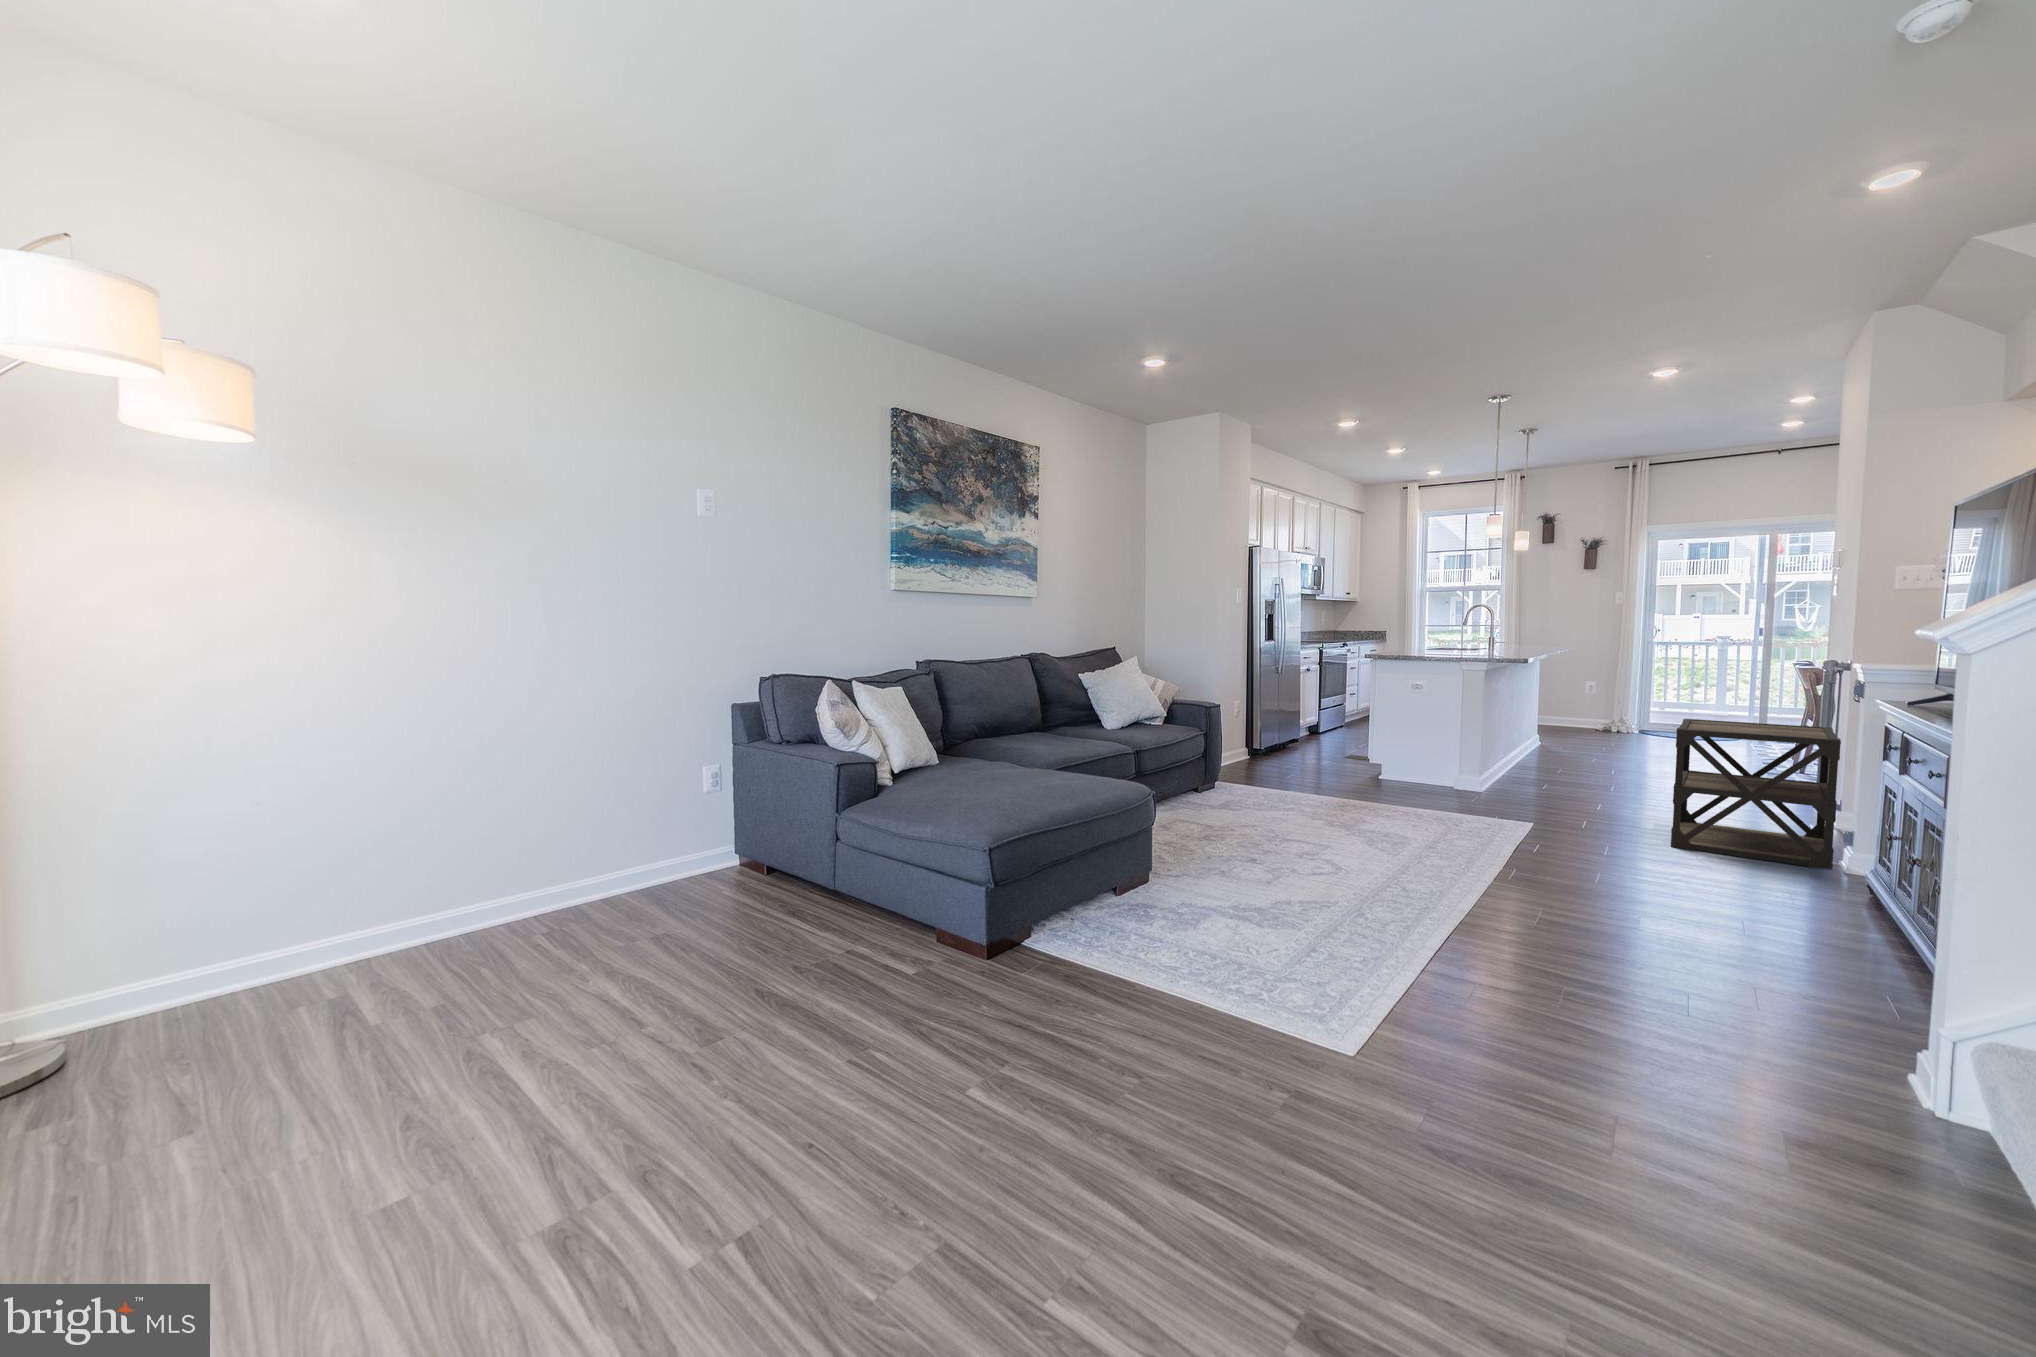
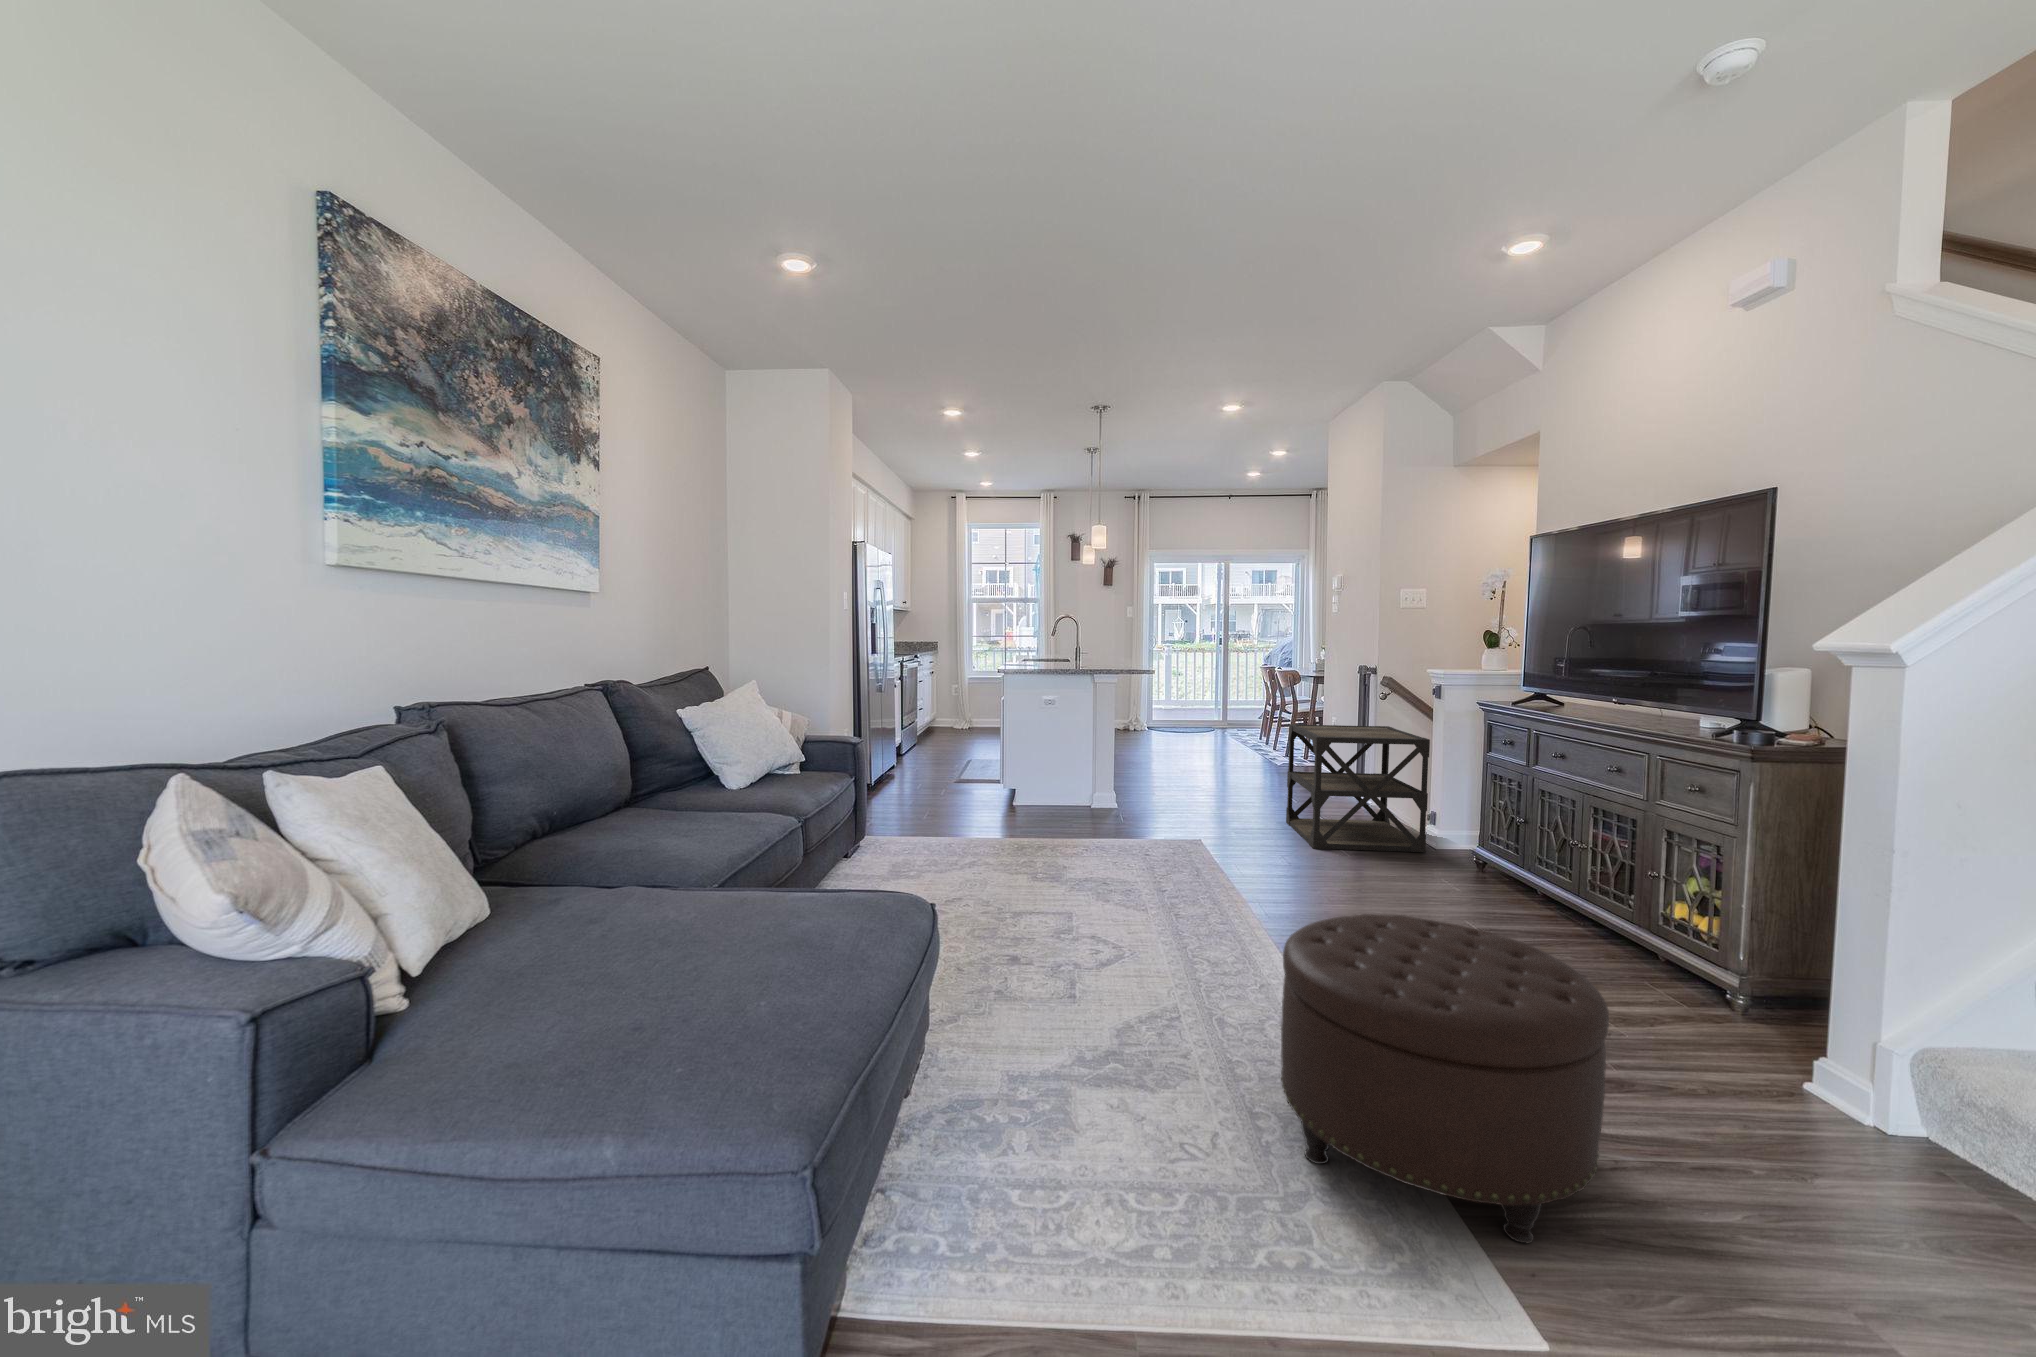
ottoman: none [1324,829,1558,1029] -> present [1281,914,1609,1243]

